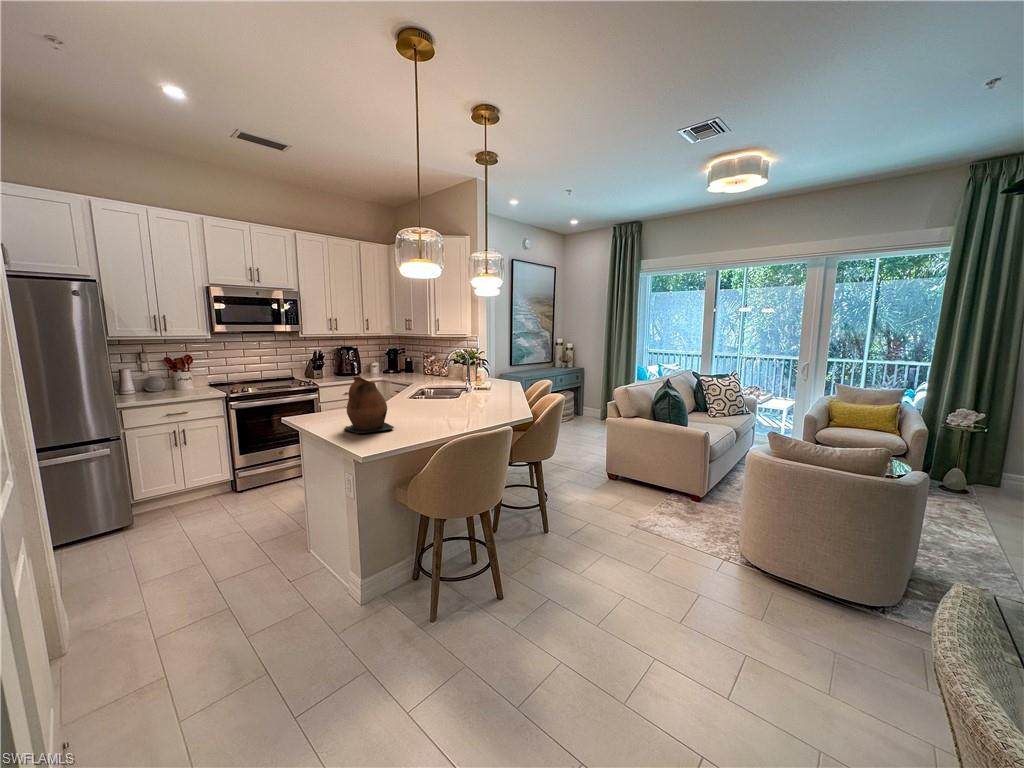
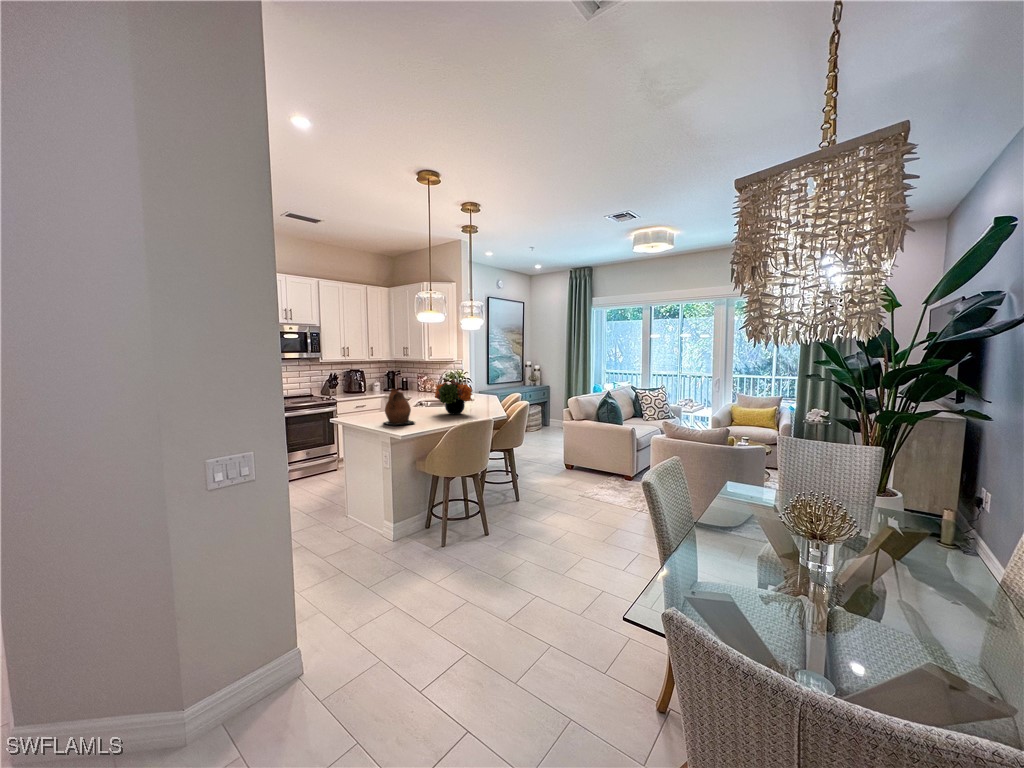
flower arrangement: none [429,362,485,413] -> present [435,380,472,415]

